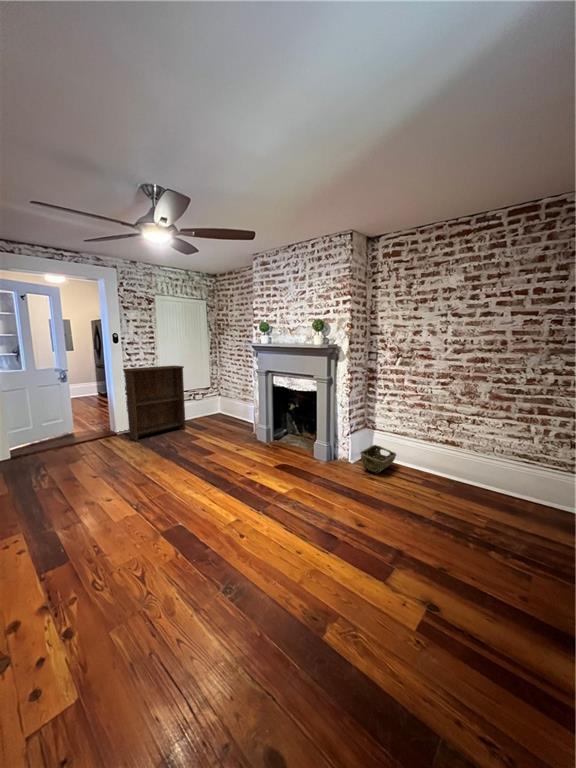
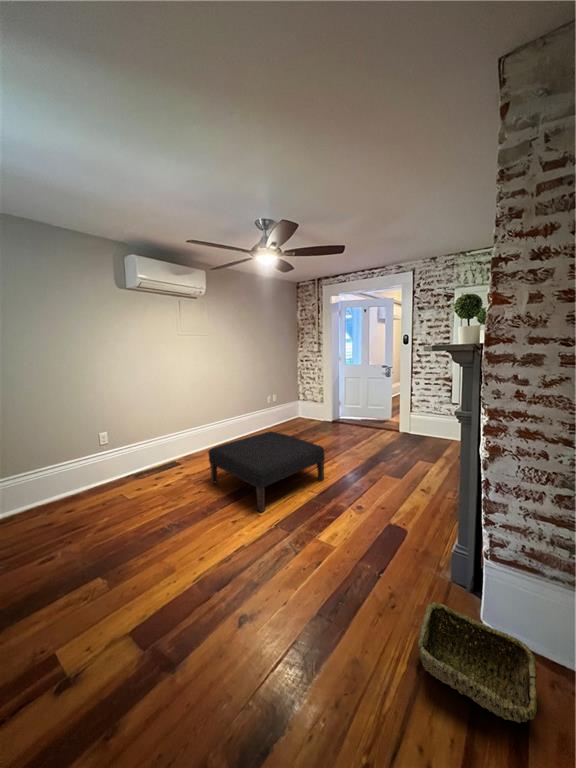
bookshelf: present [123,366,186,441] -> none [389,370,455,450]
ottoman: none [83,446,230,568] -> present [209,431,325,512]

